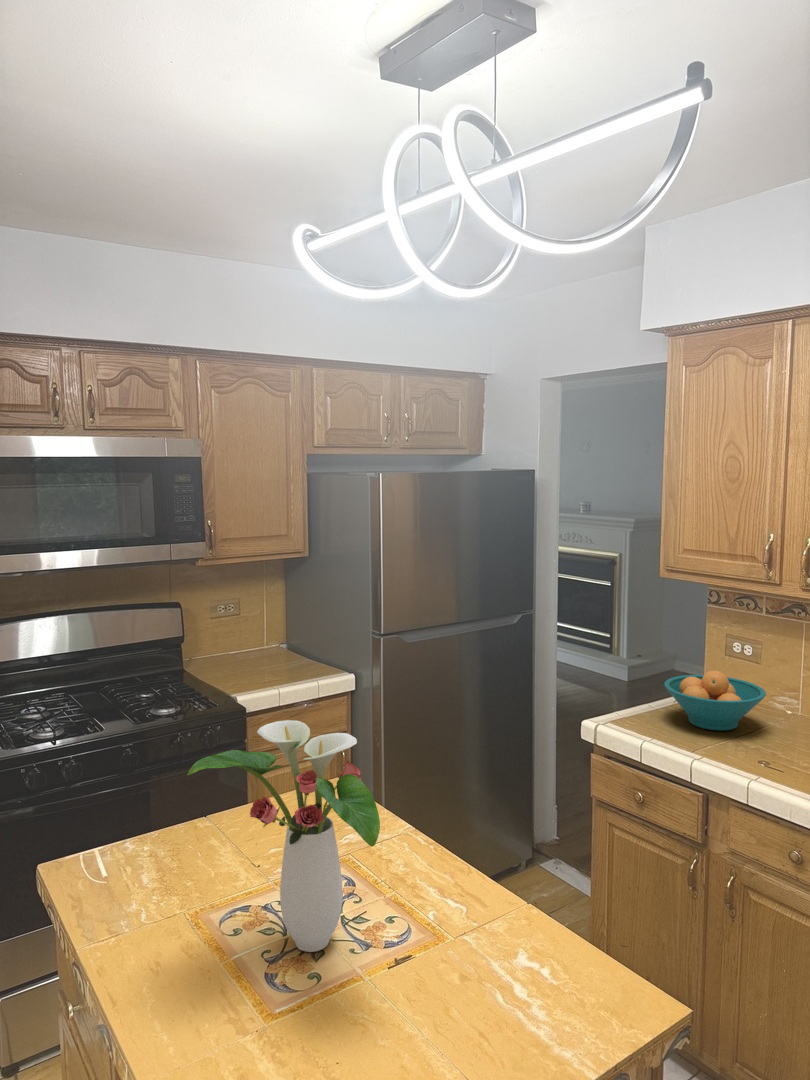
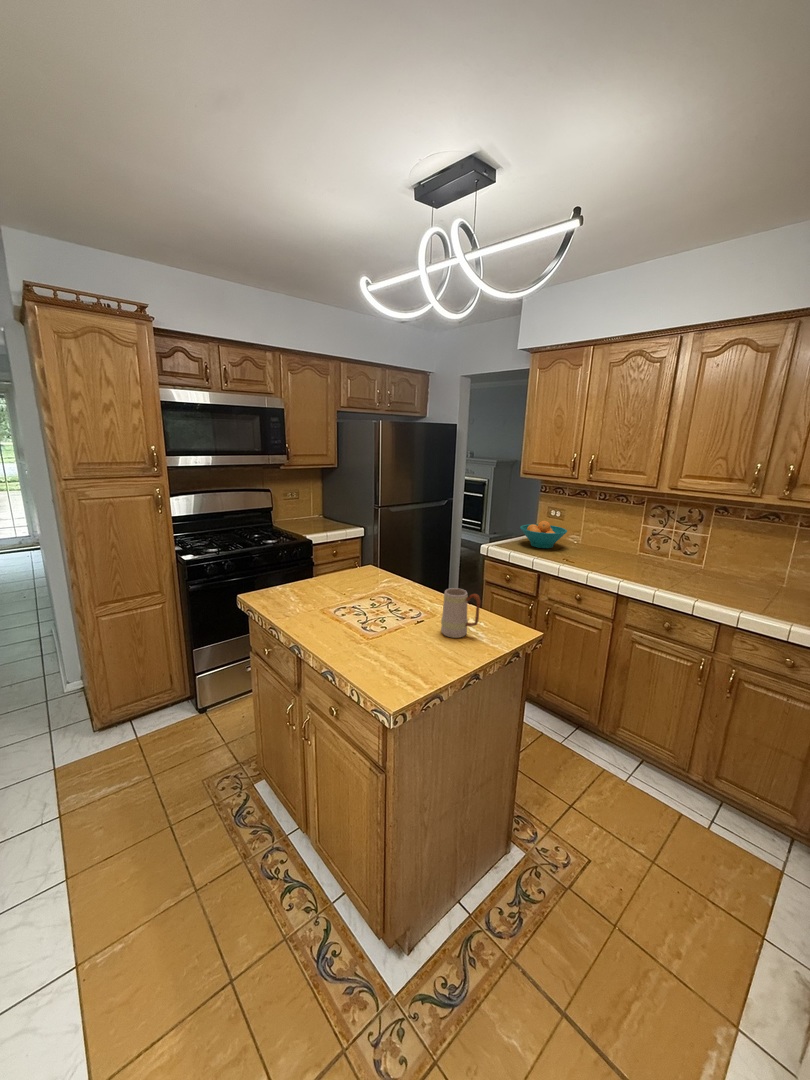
flower arrangement: present [187,720,380,952] -> none [329,519,420,620]
mug: none [439,893,525,1021] -> present [441,588,480,638]

